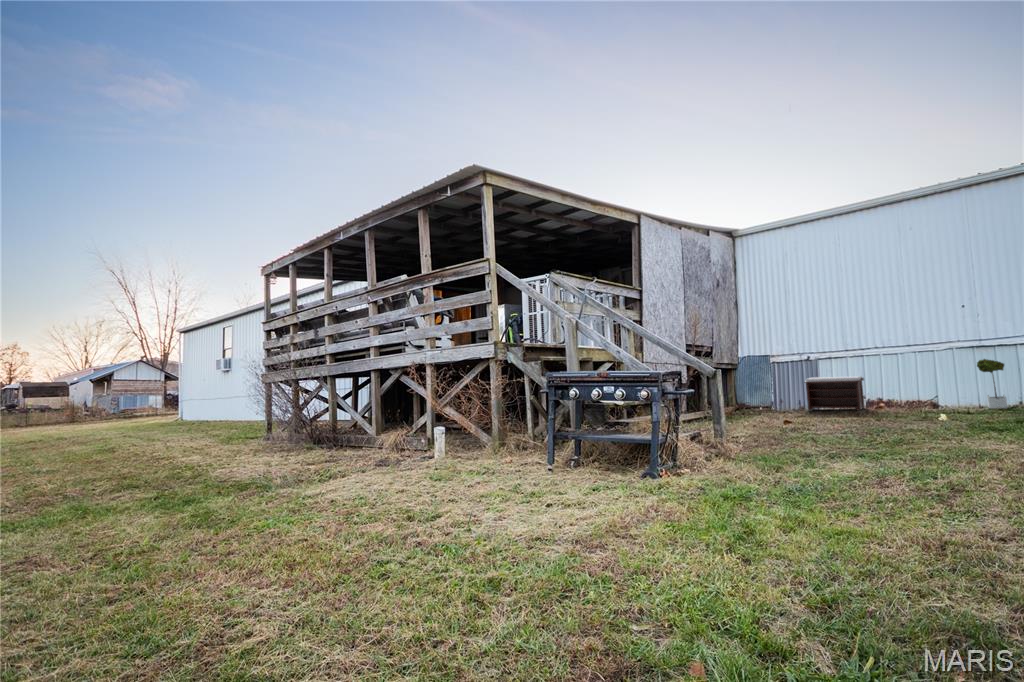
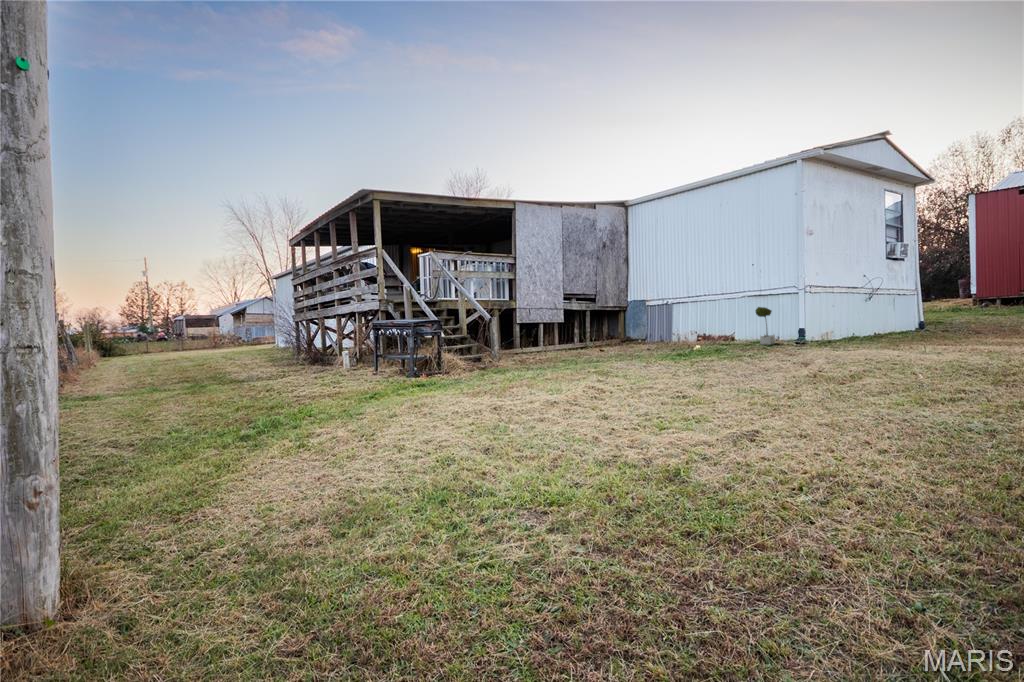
bench: present [804,376,865,410] -> none [657,318,697,345]

